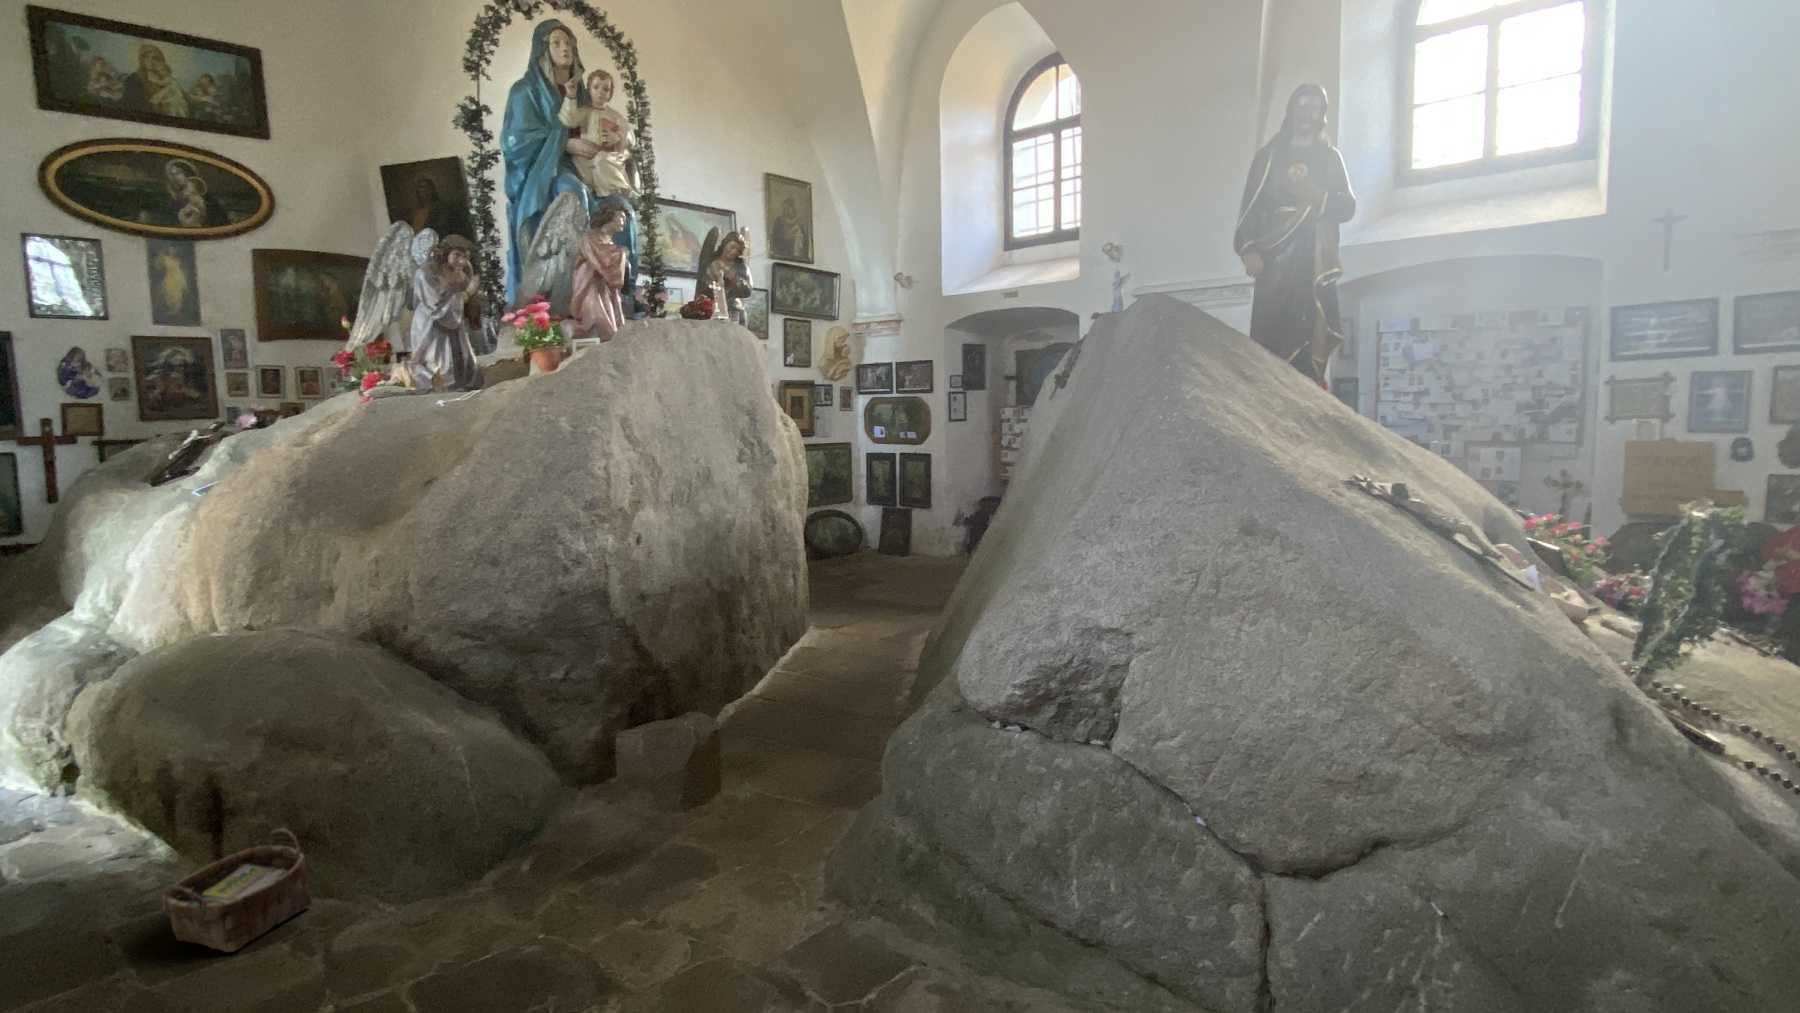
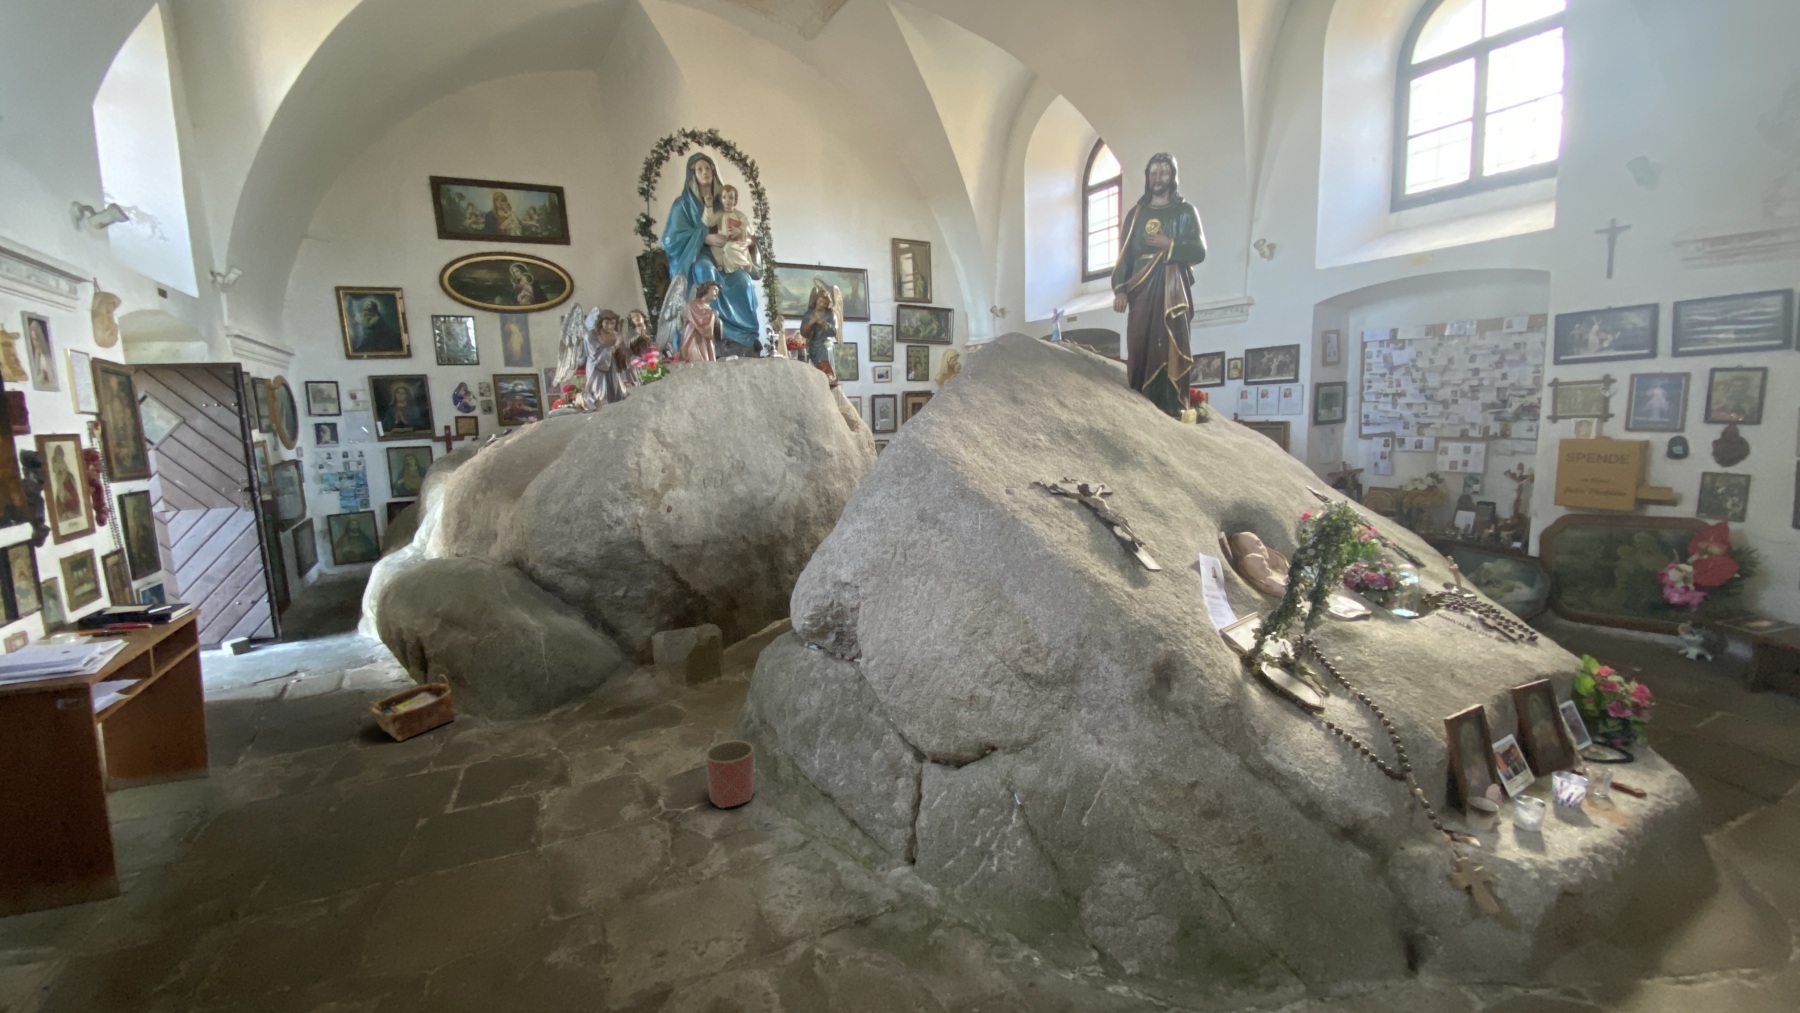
planter: none [865,867,937,971] -> present [705,740,754,808]

